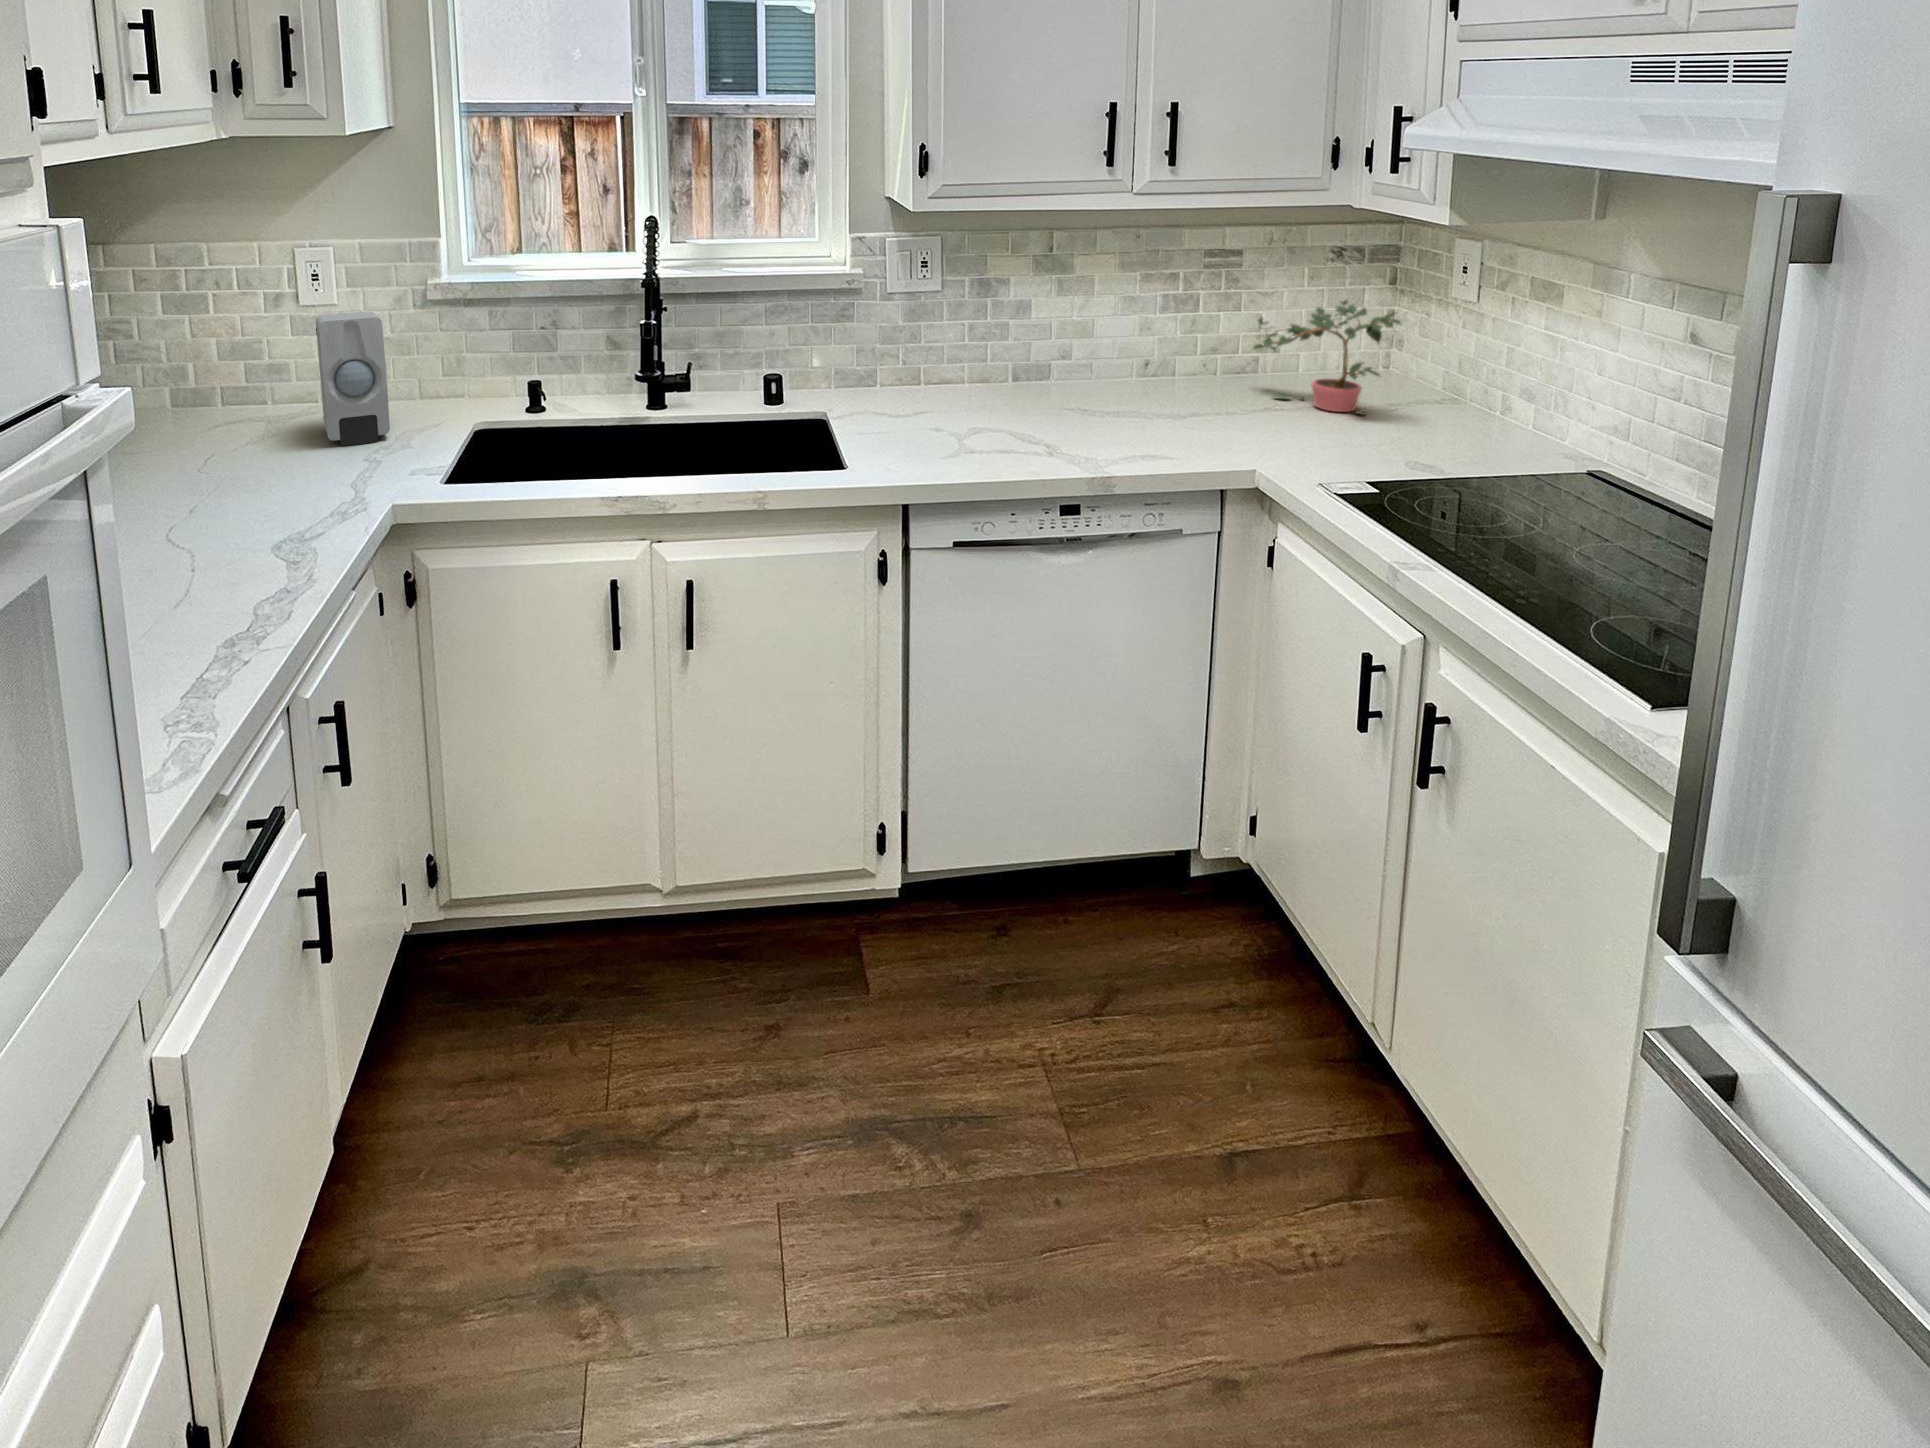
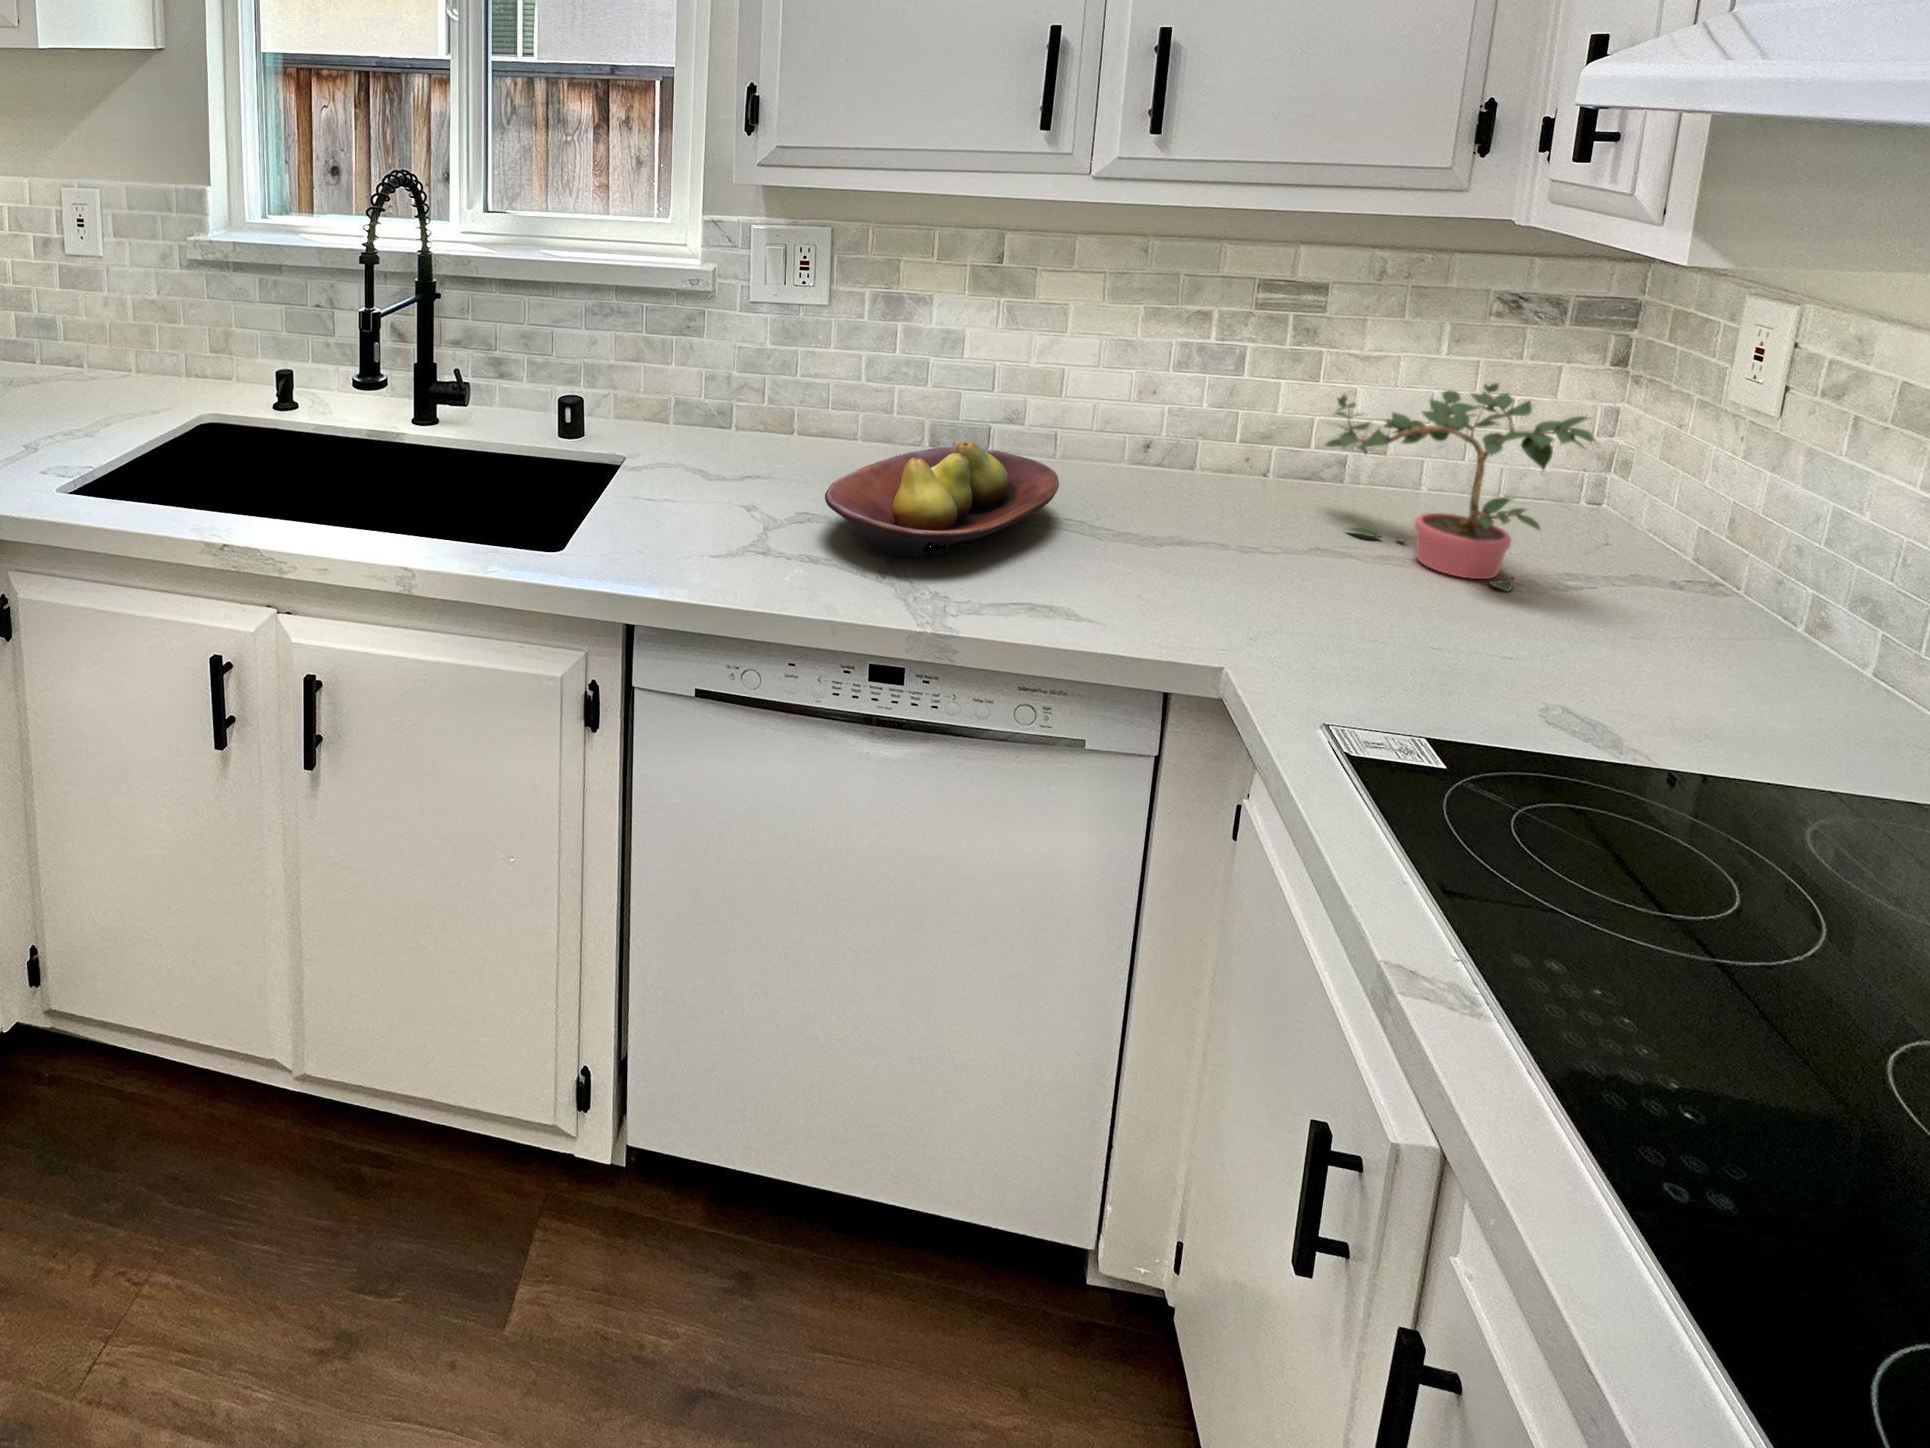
soap dispenser: present [316,312,390,446] -> none [15,267,118,425]
fruit bowl: none [998,368,1125,443] -> present [825,441,1059,558]

